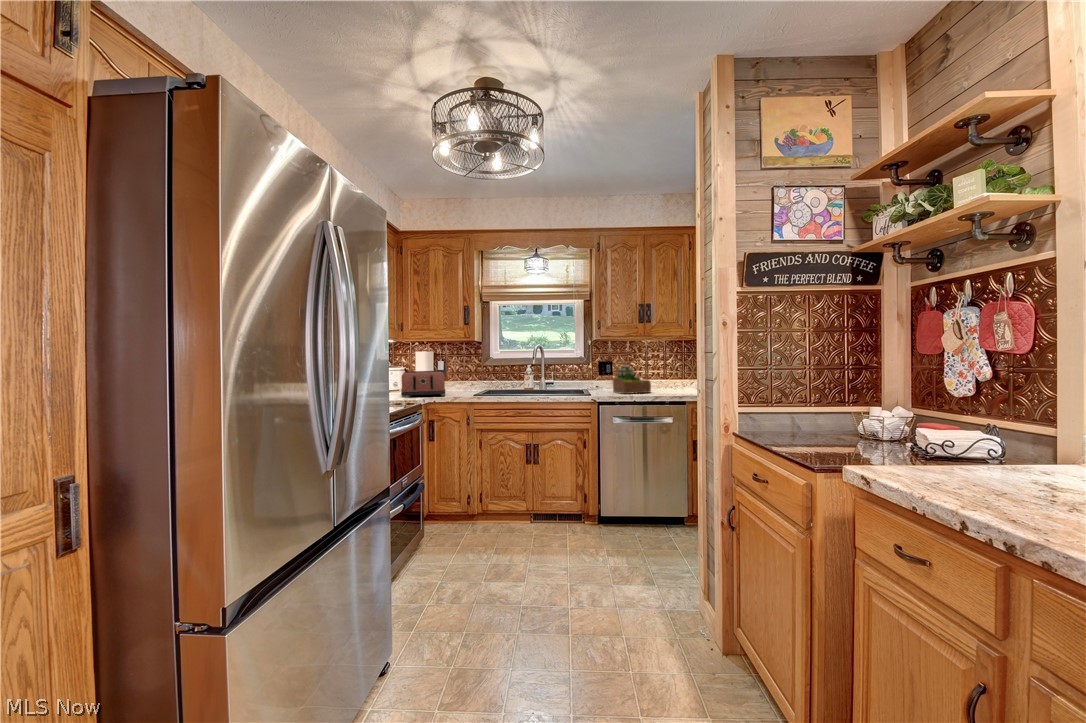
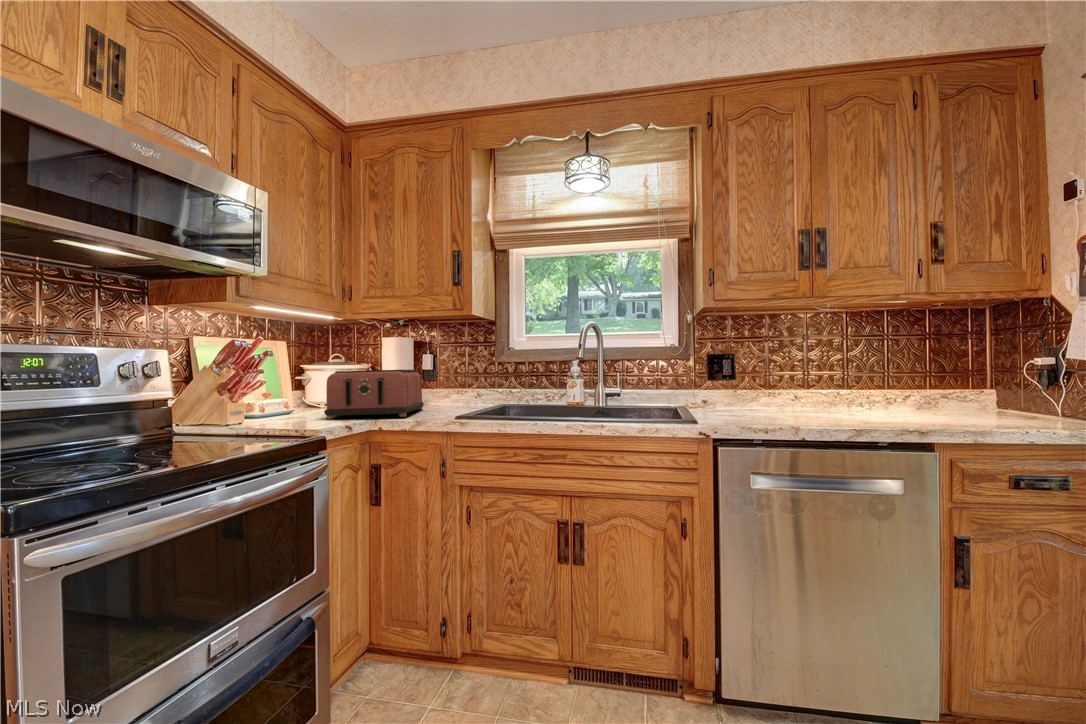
succulent plant: present [613,363,651,394] -> none [740,355,828,420]

